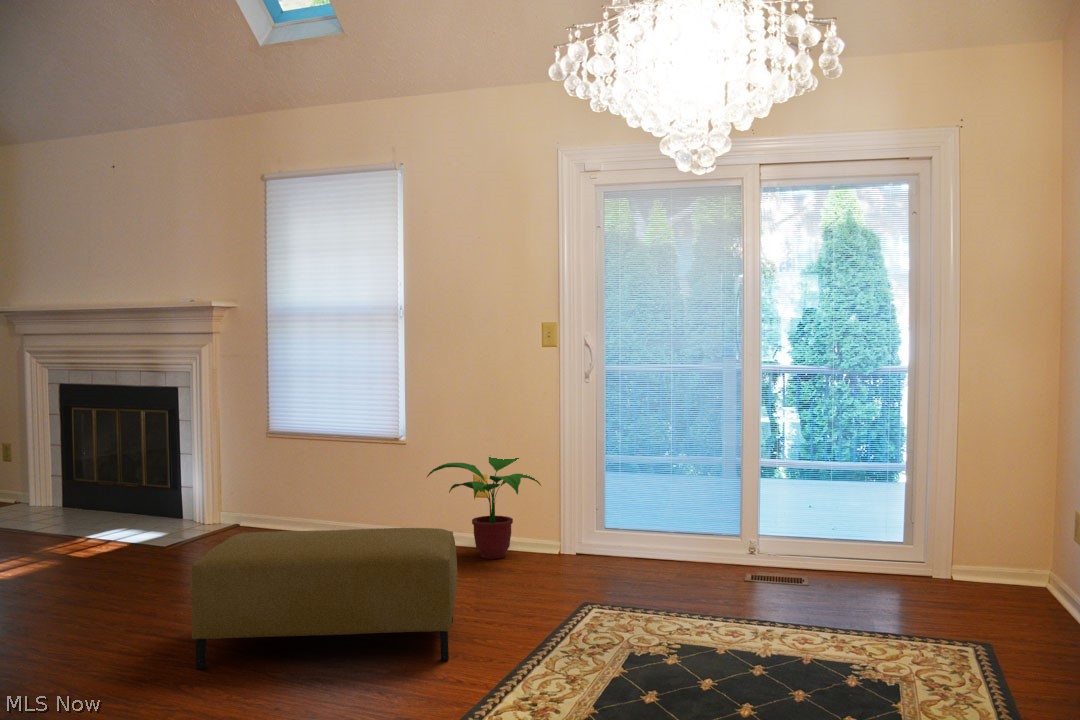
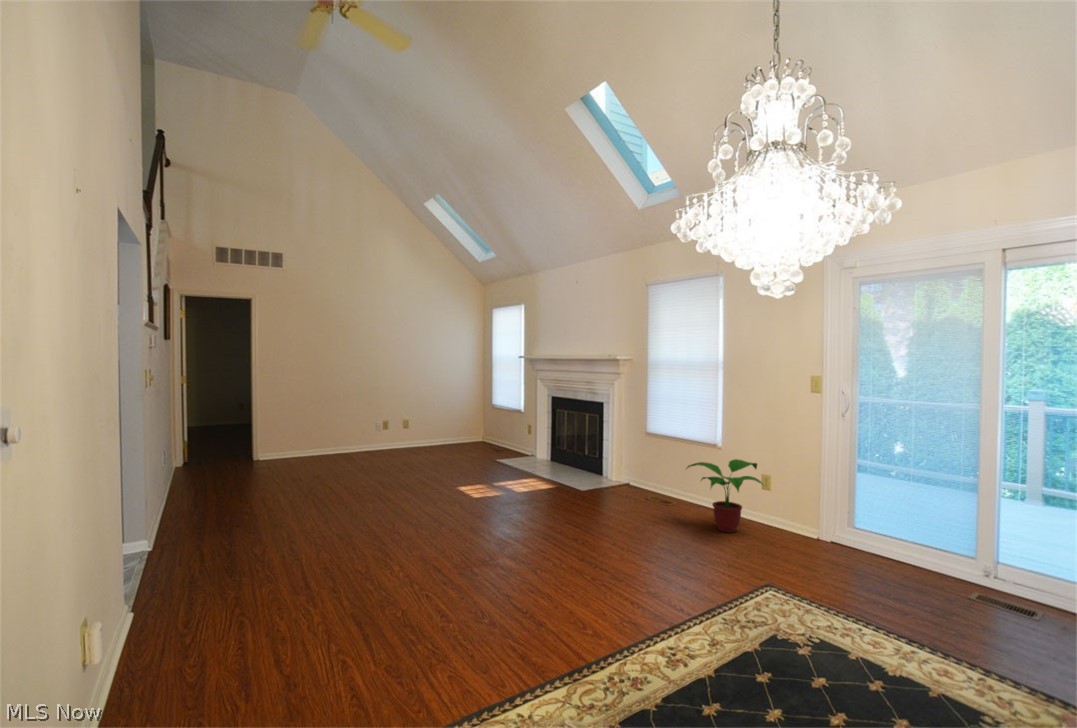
ottoman: present [191,528,457,669] -> none [509,494,669,602]

